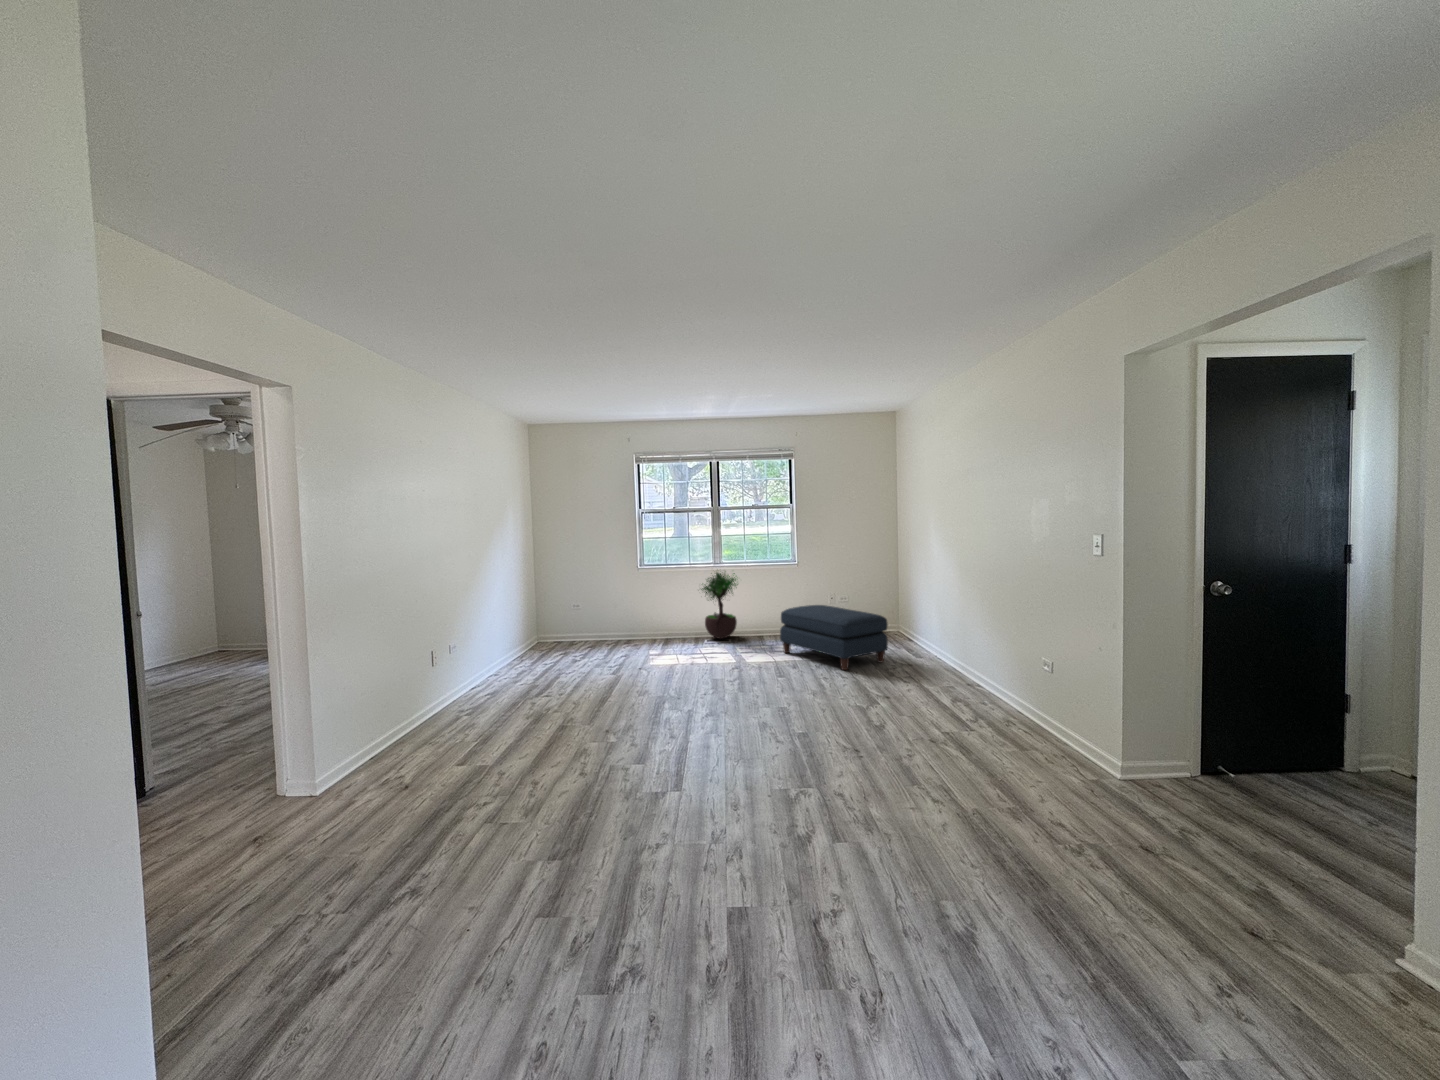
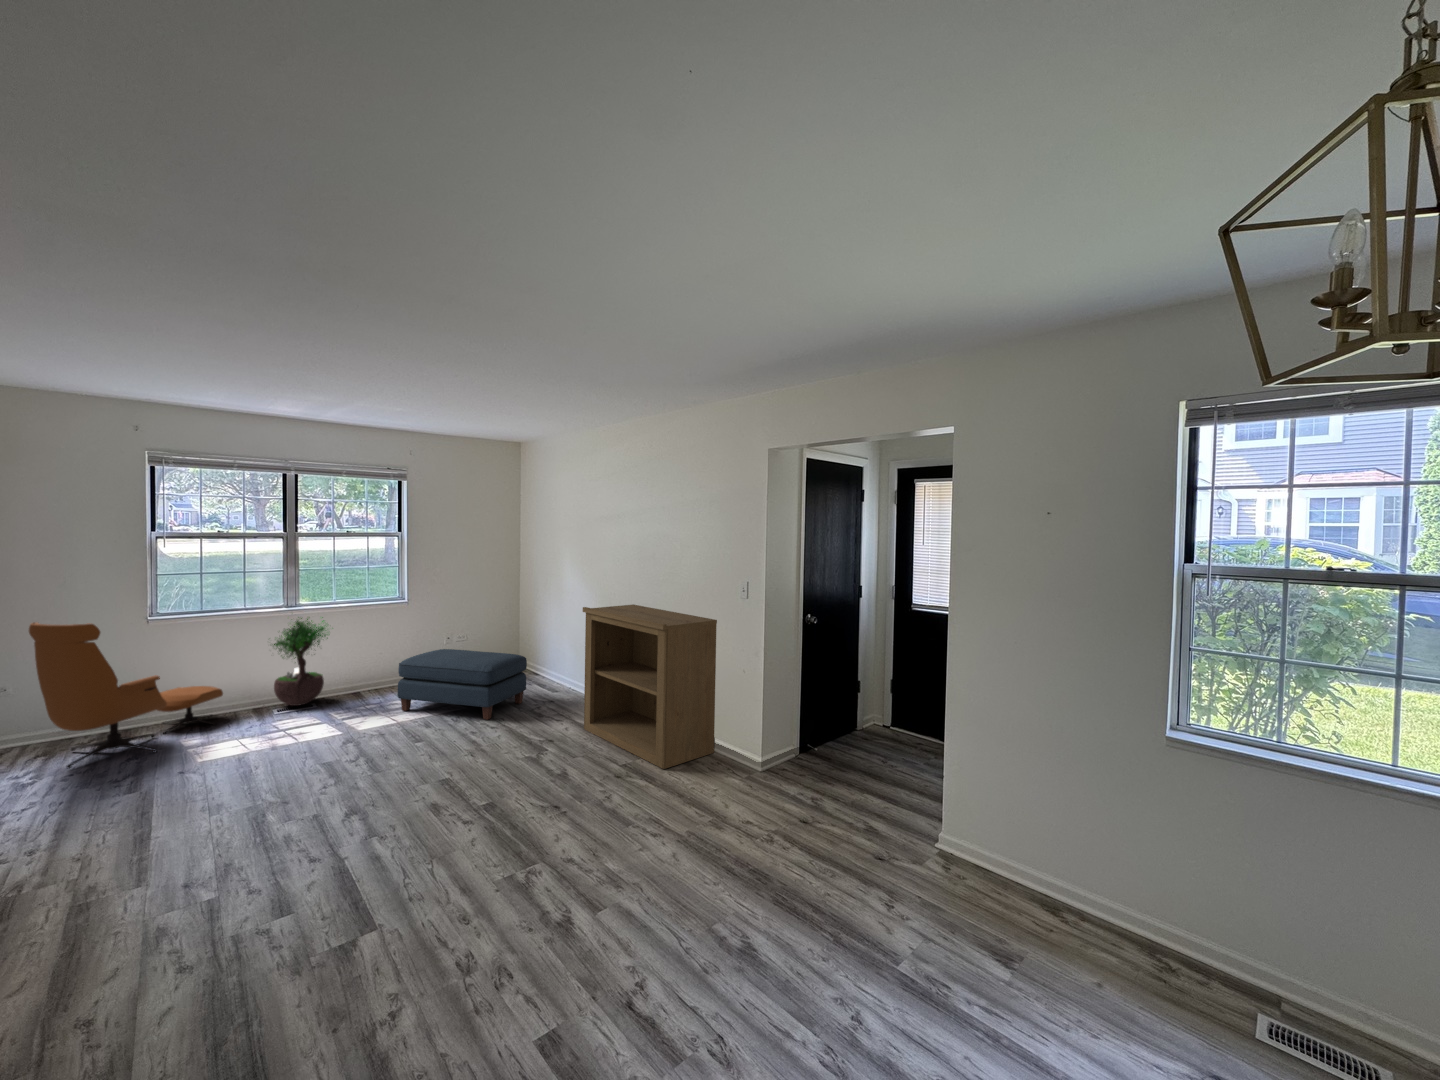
lounge chair: none [573,561,675,654] -> present [29,623,223,769]
bookshelf: none [925,567,1069,746] -> present [583,604,717,769]

